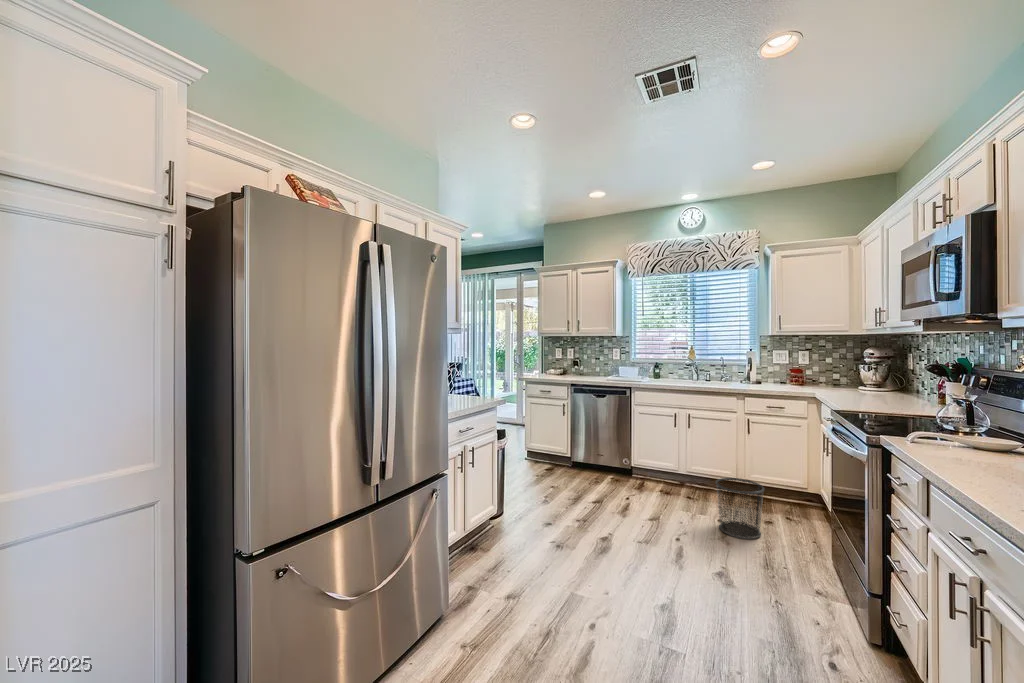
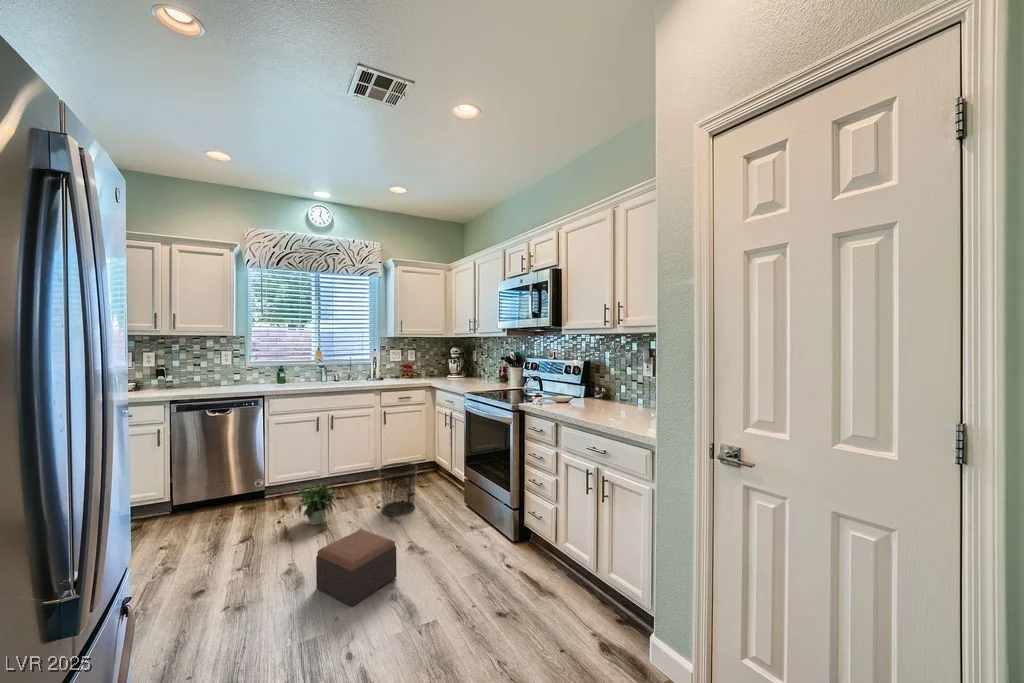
potted plant: none [635,471,675,513] -> present [294,484,339,525]
footstool: none [614,526,683,589] -> present [316,529,397,606]

